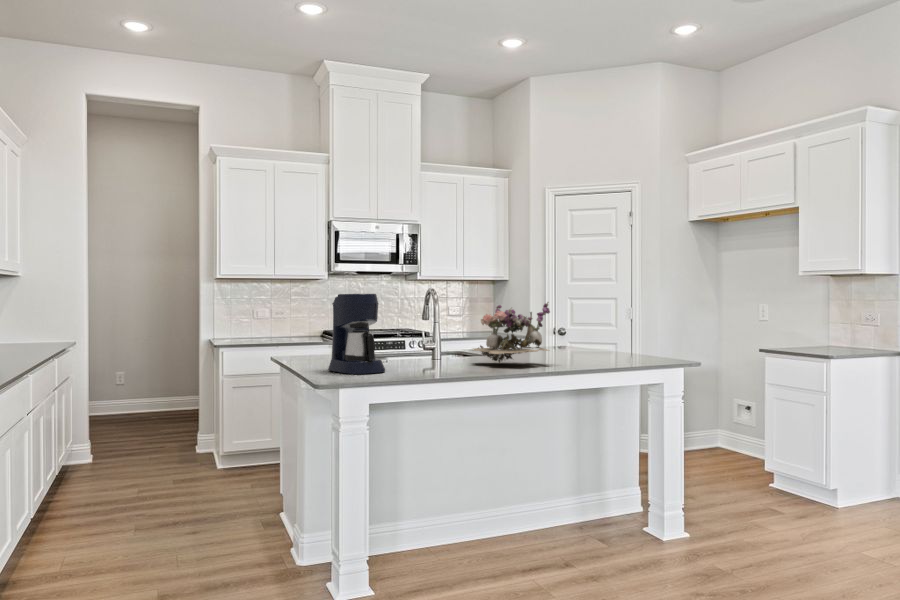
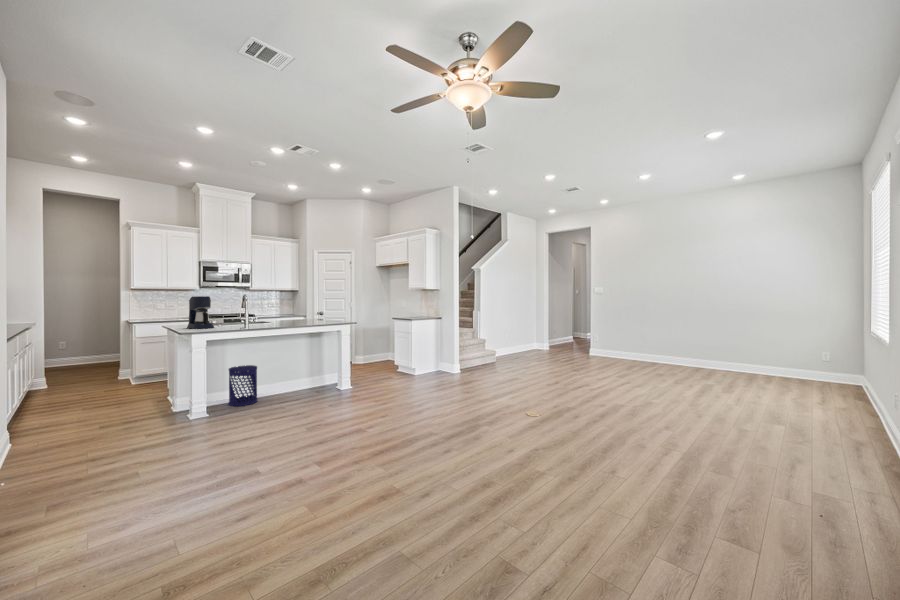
flower arrangement: present [473,302,550,363] -> none [258,300,293,324]
waste bin: none [412,464,475,572] -> present [229,365,257,406]

